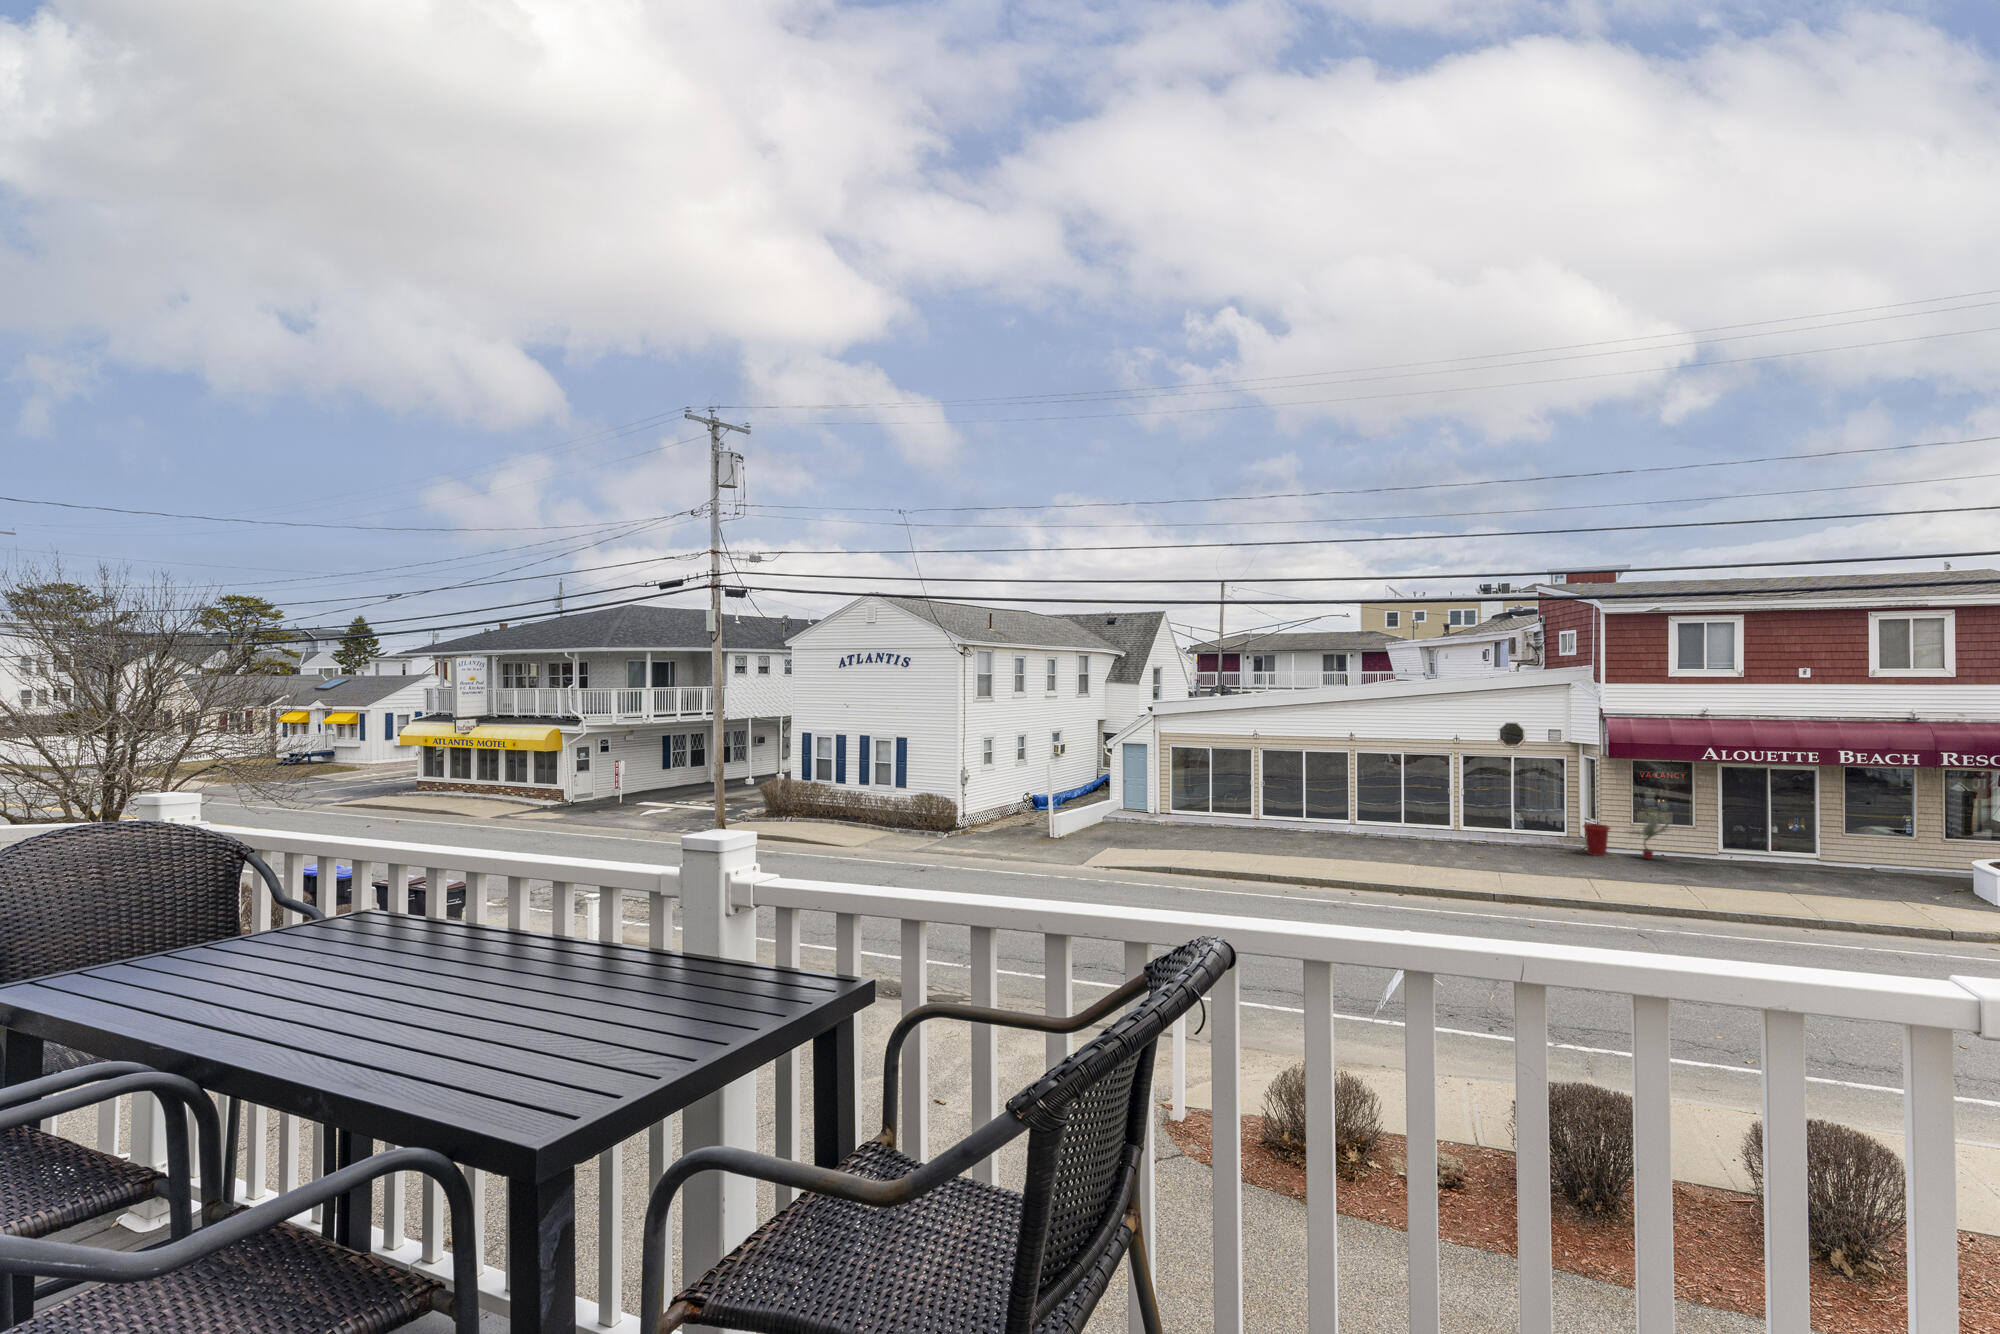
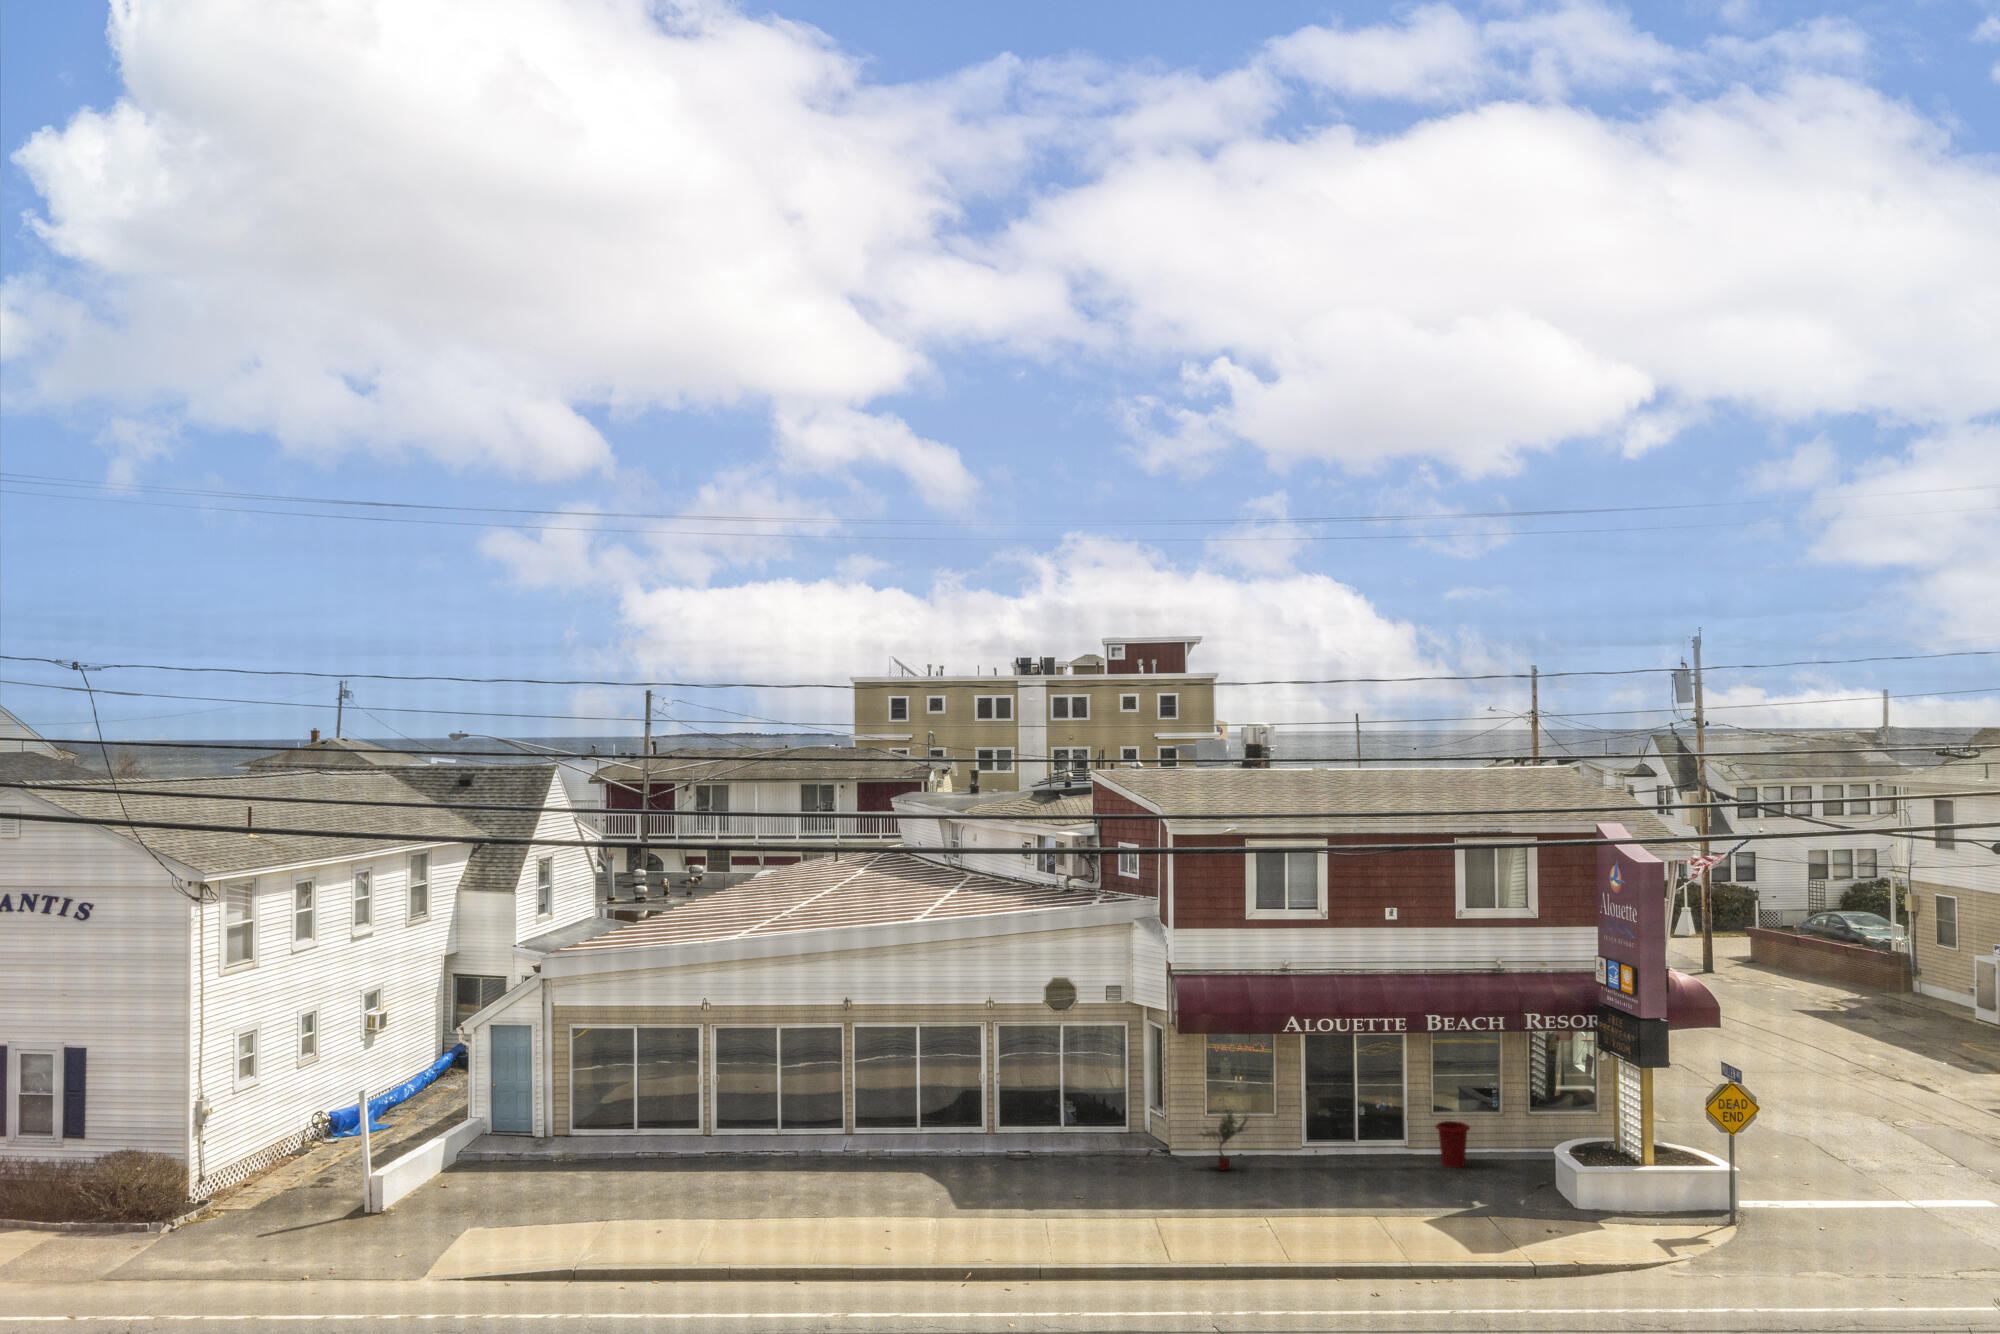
waste bin: present [1583,824,1610,856] -> present [1436,1121,1470,1168]

